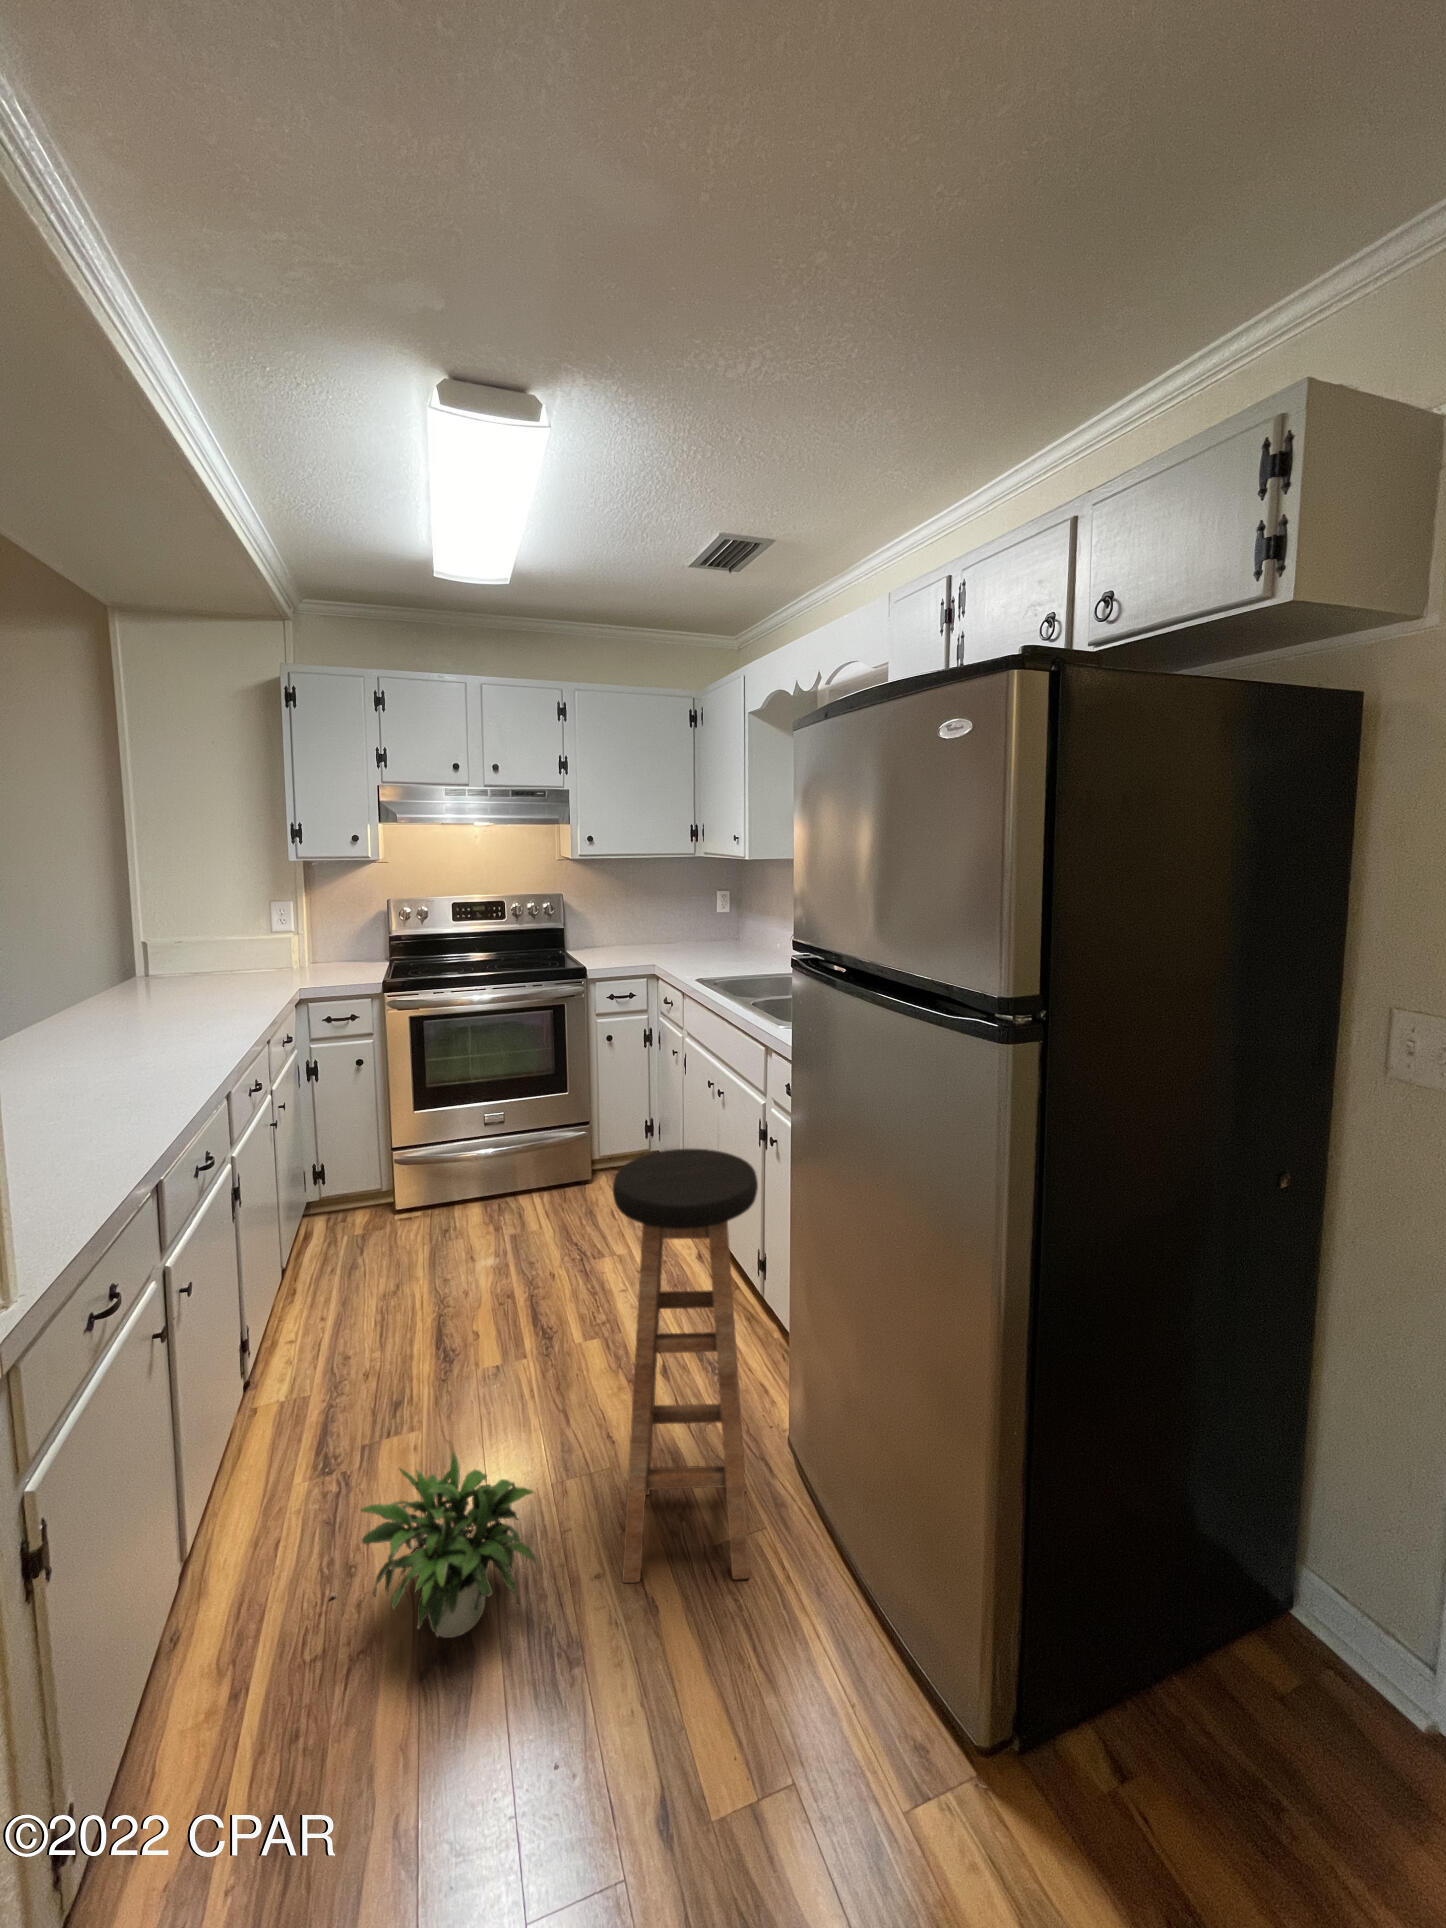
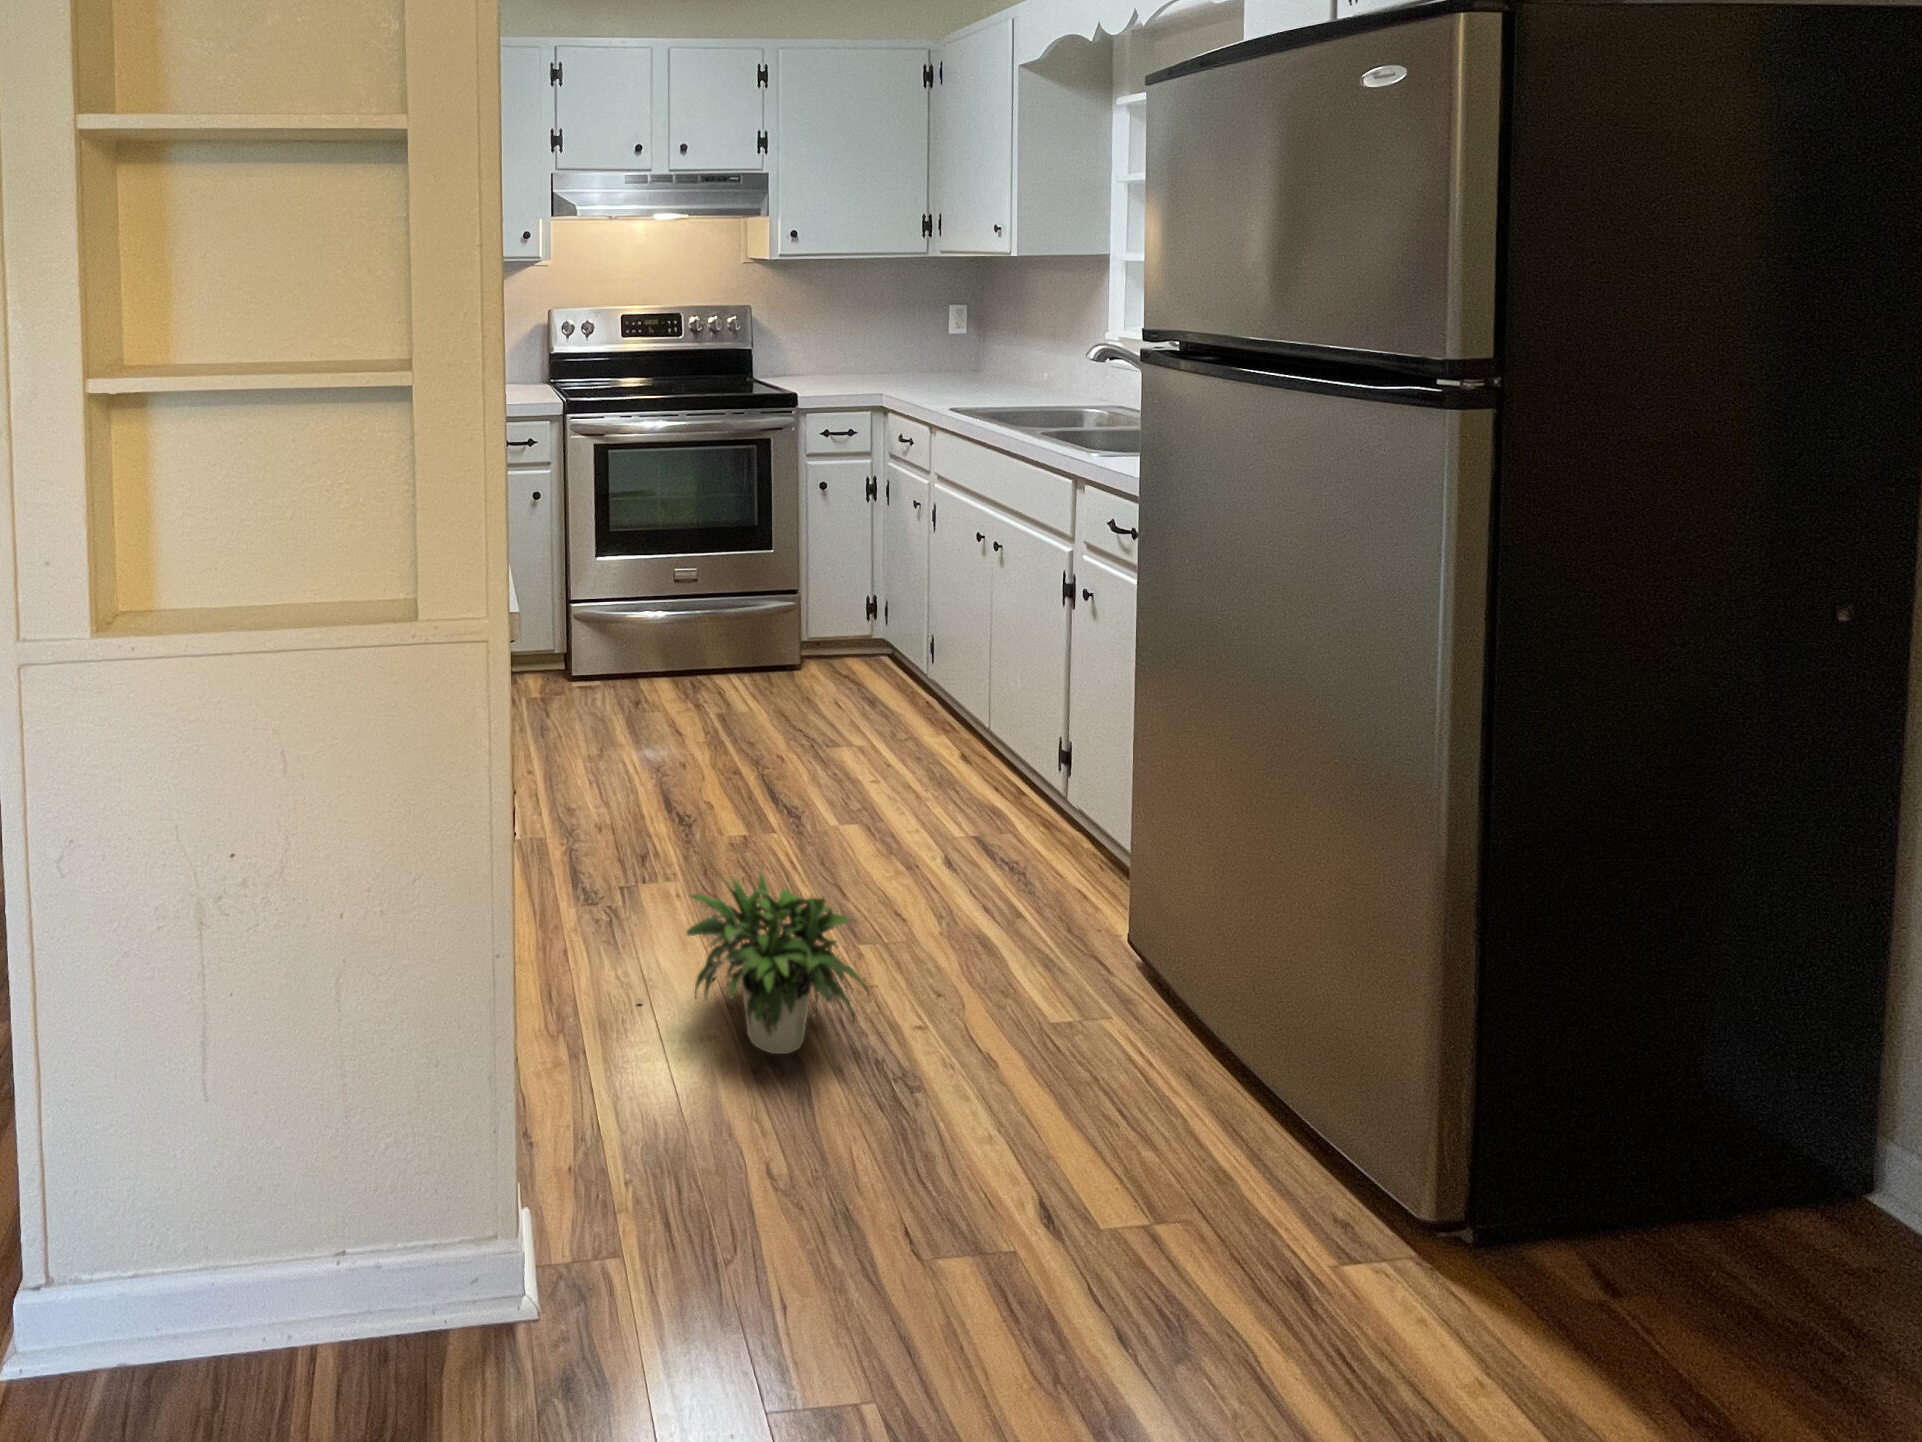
bar stool: present [613,1149,758,1583] -> none [940,564,1113,1061]

